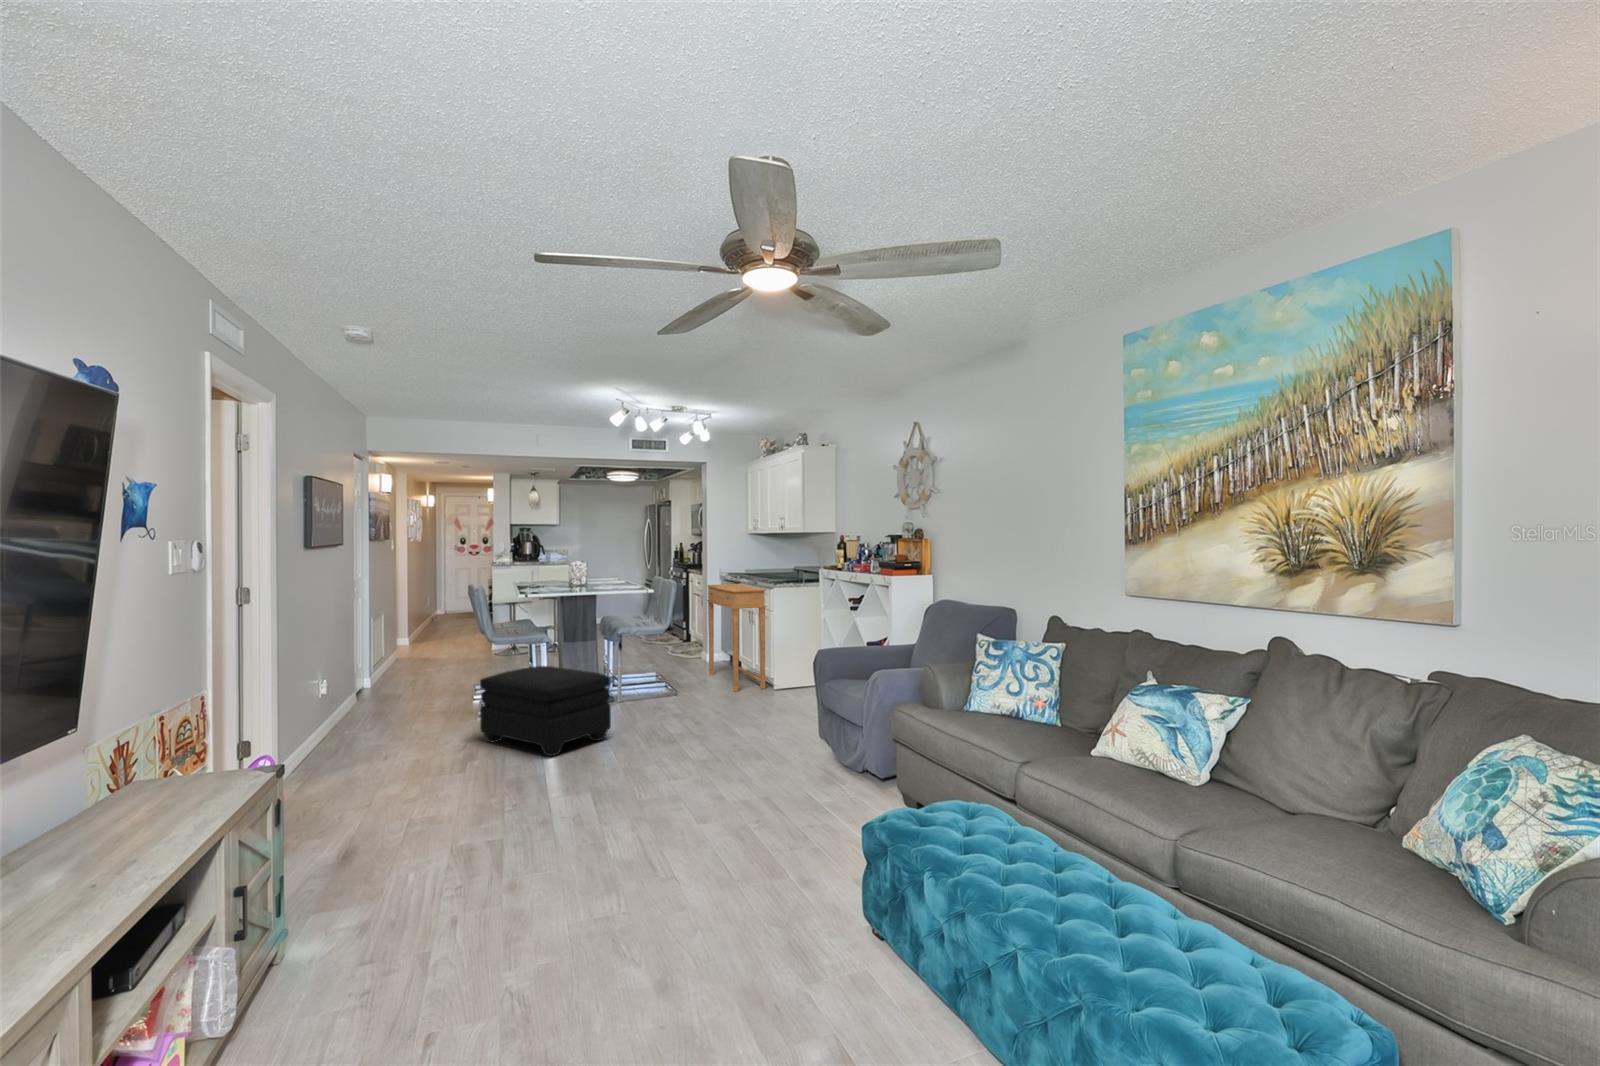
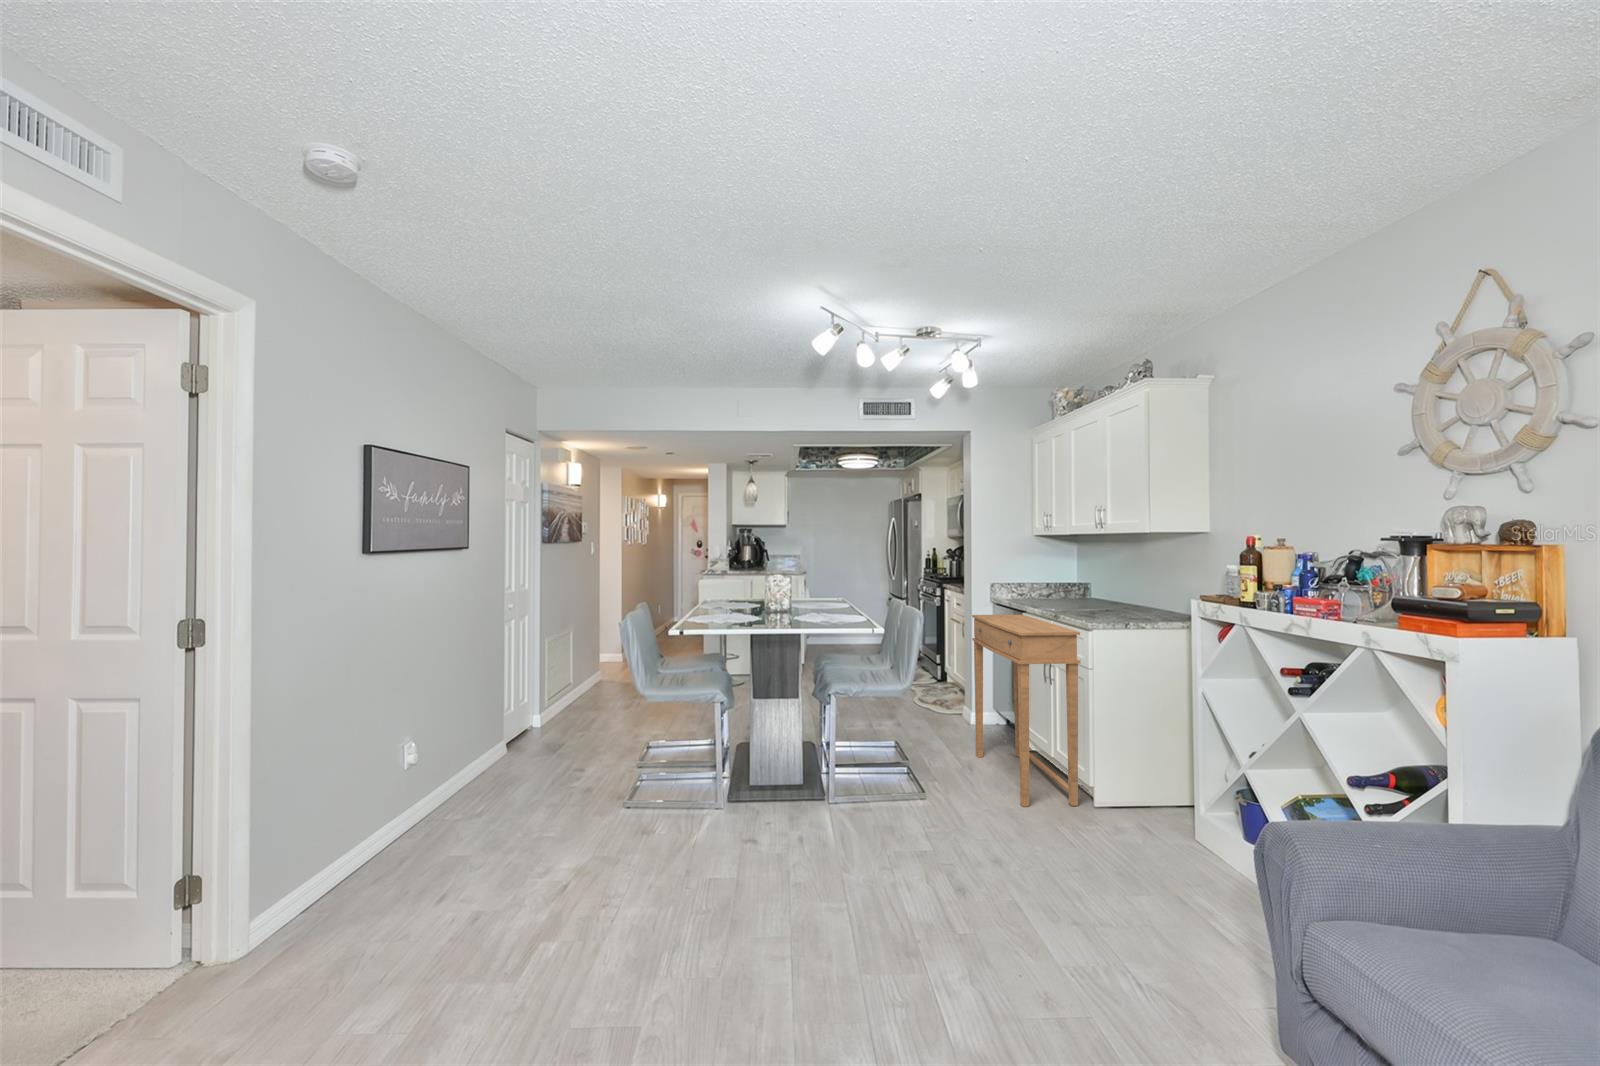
ottoman: present [480,666,611,756] -> none [586,755,793,967]

